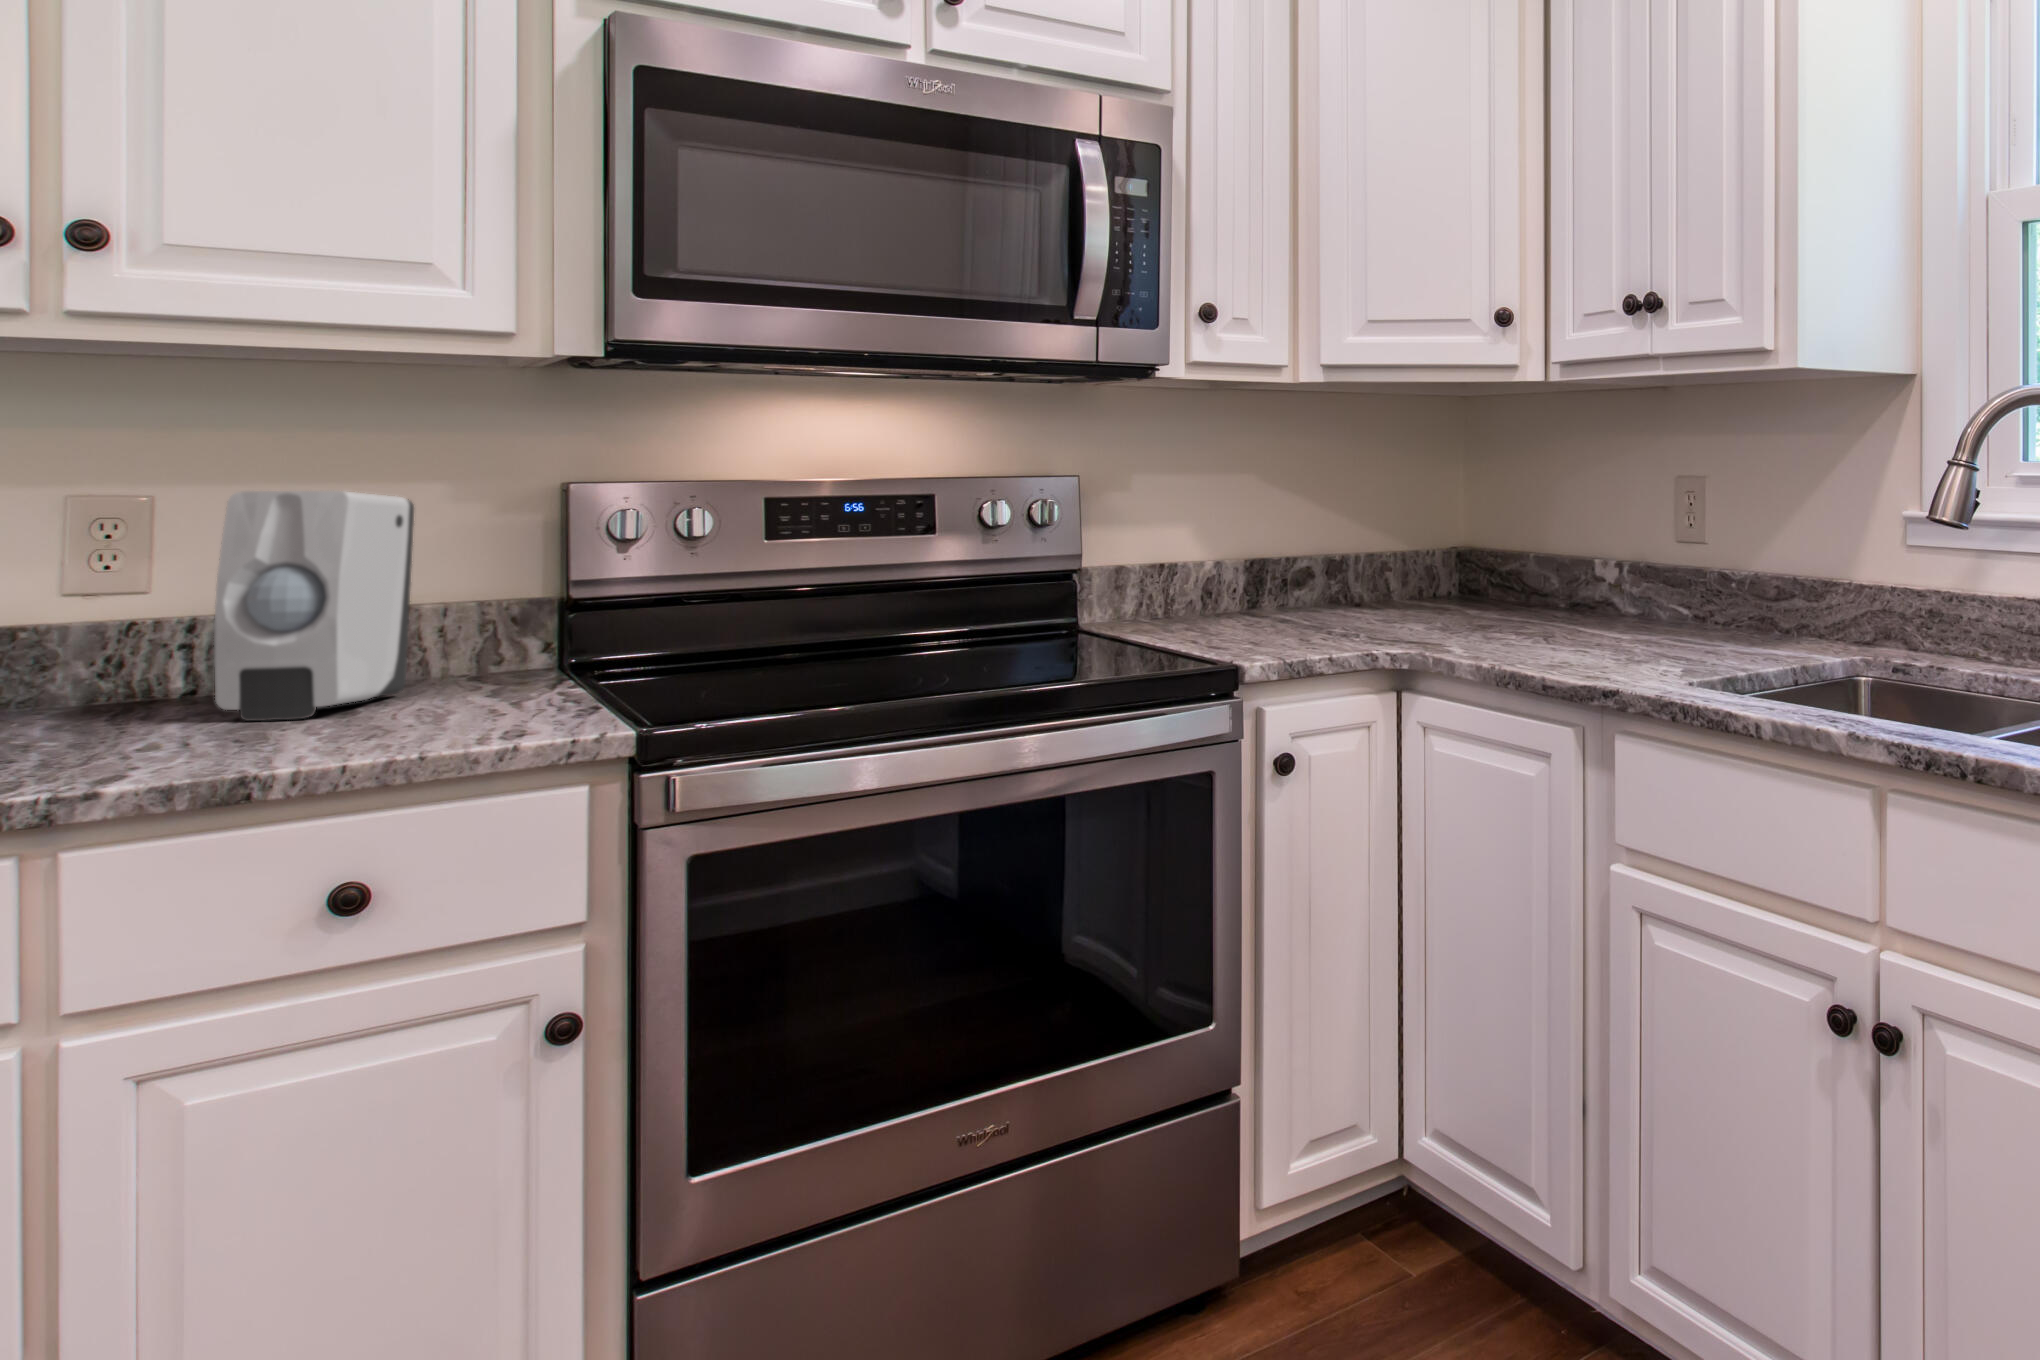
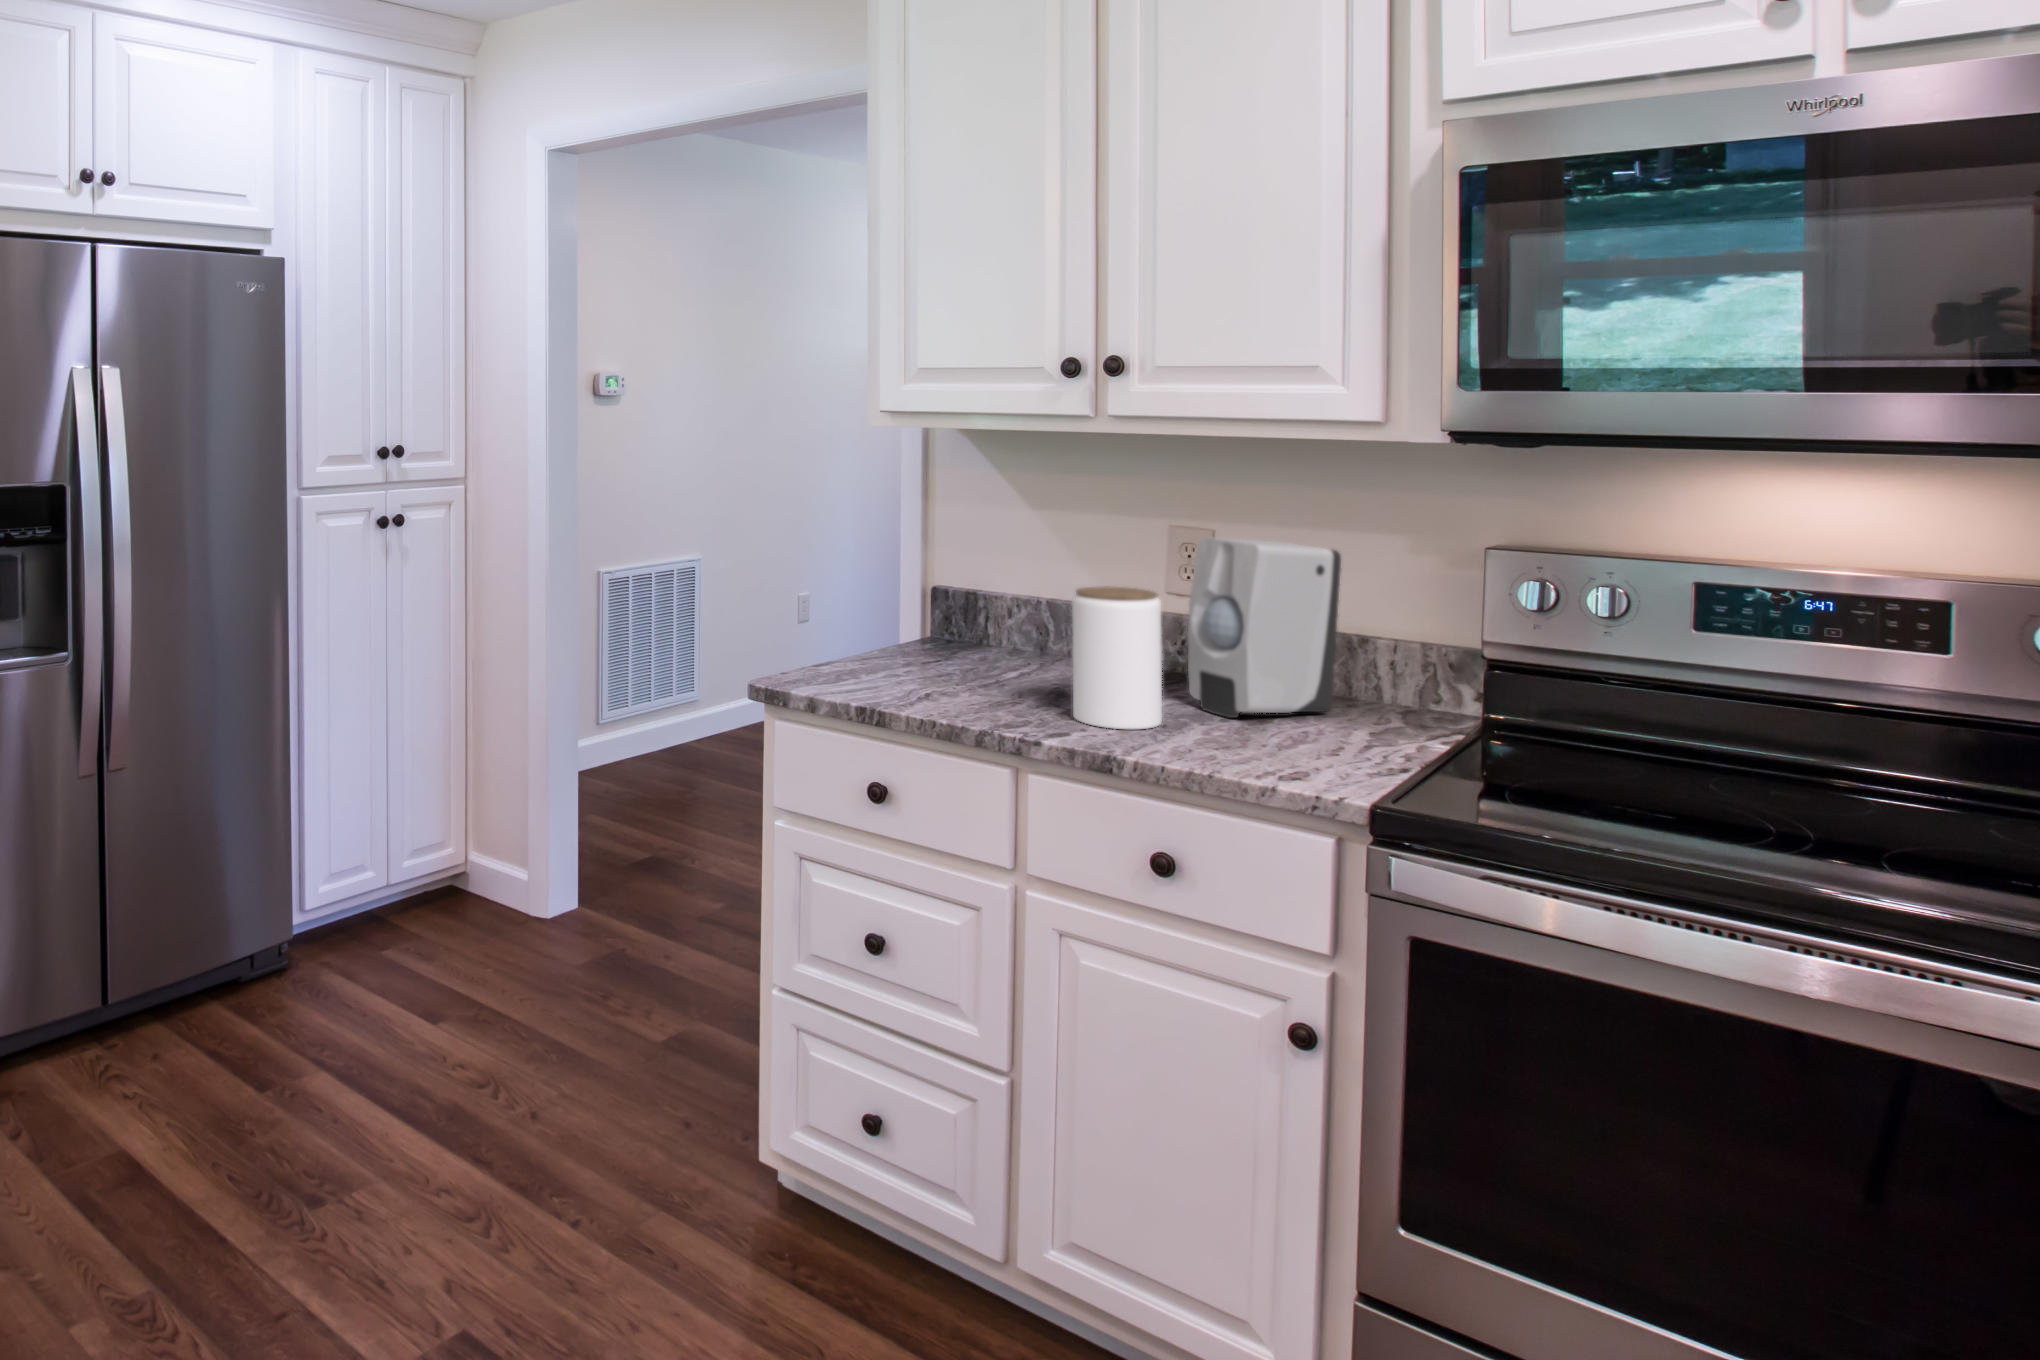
jar: none [76,561,240,763] -> present [1072,587,1162,729]

